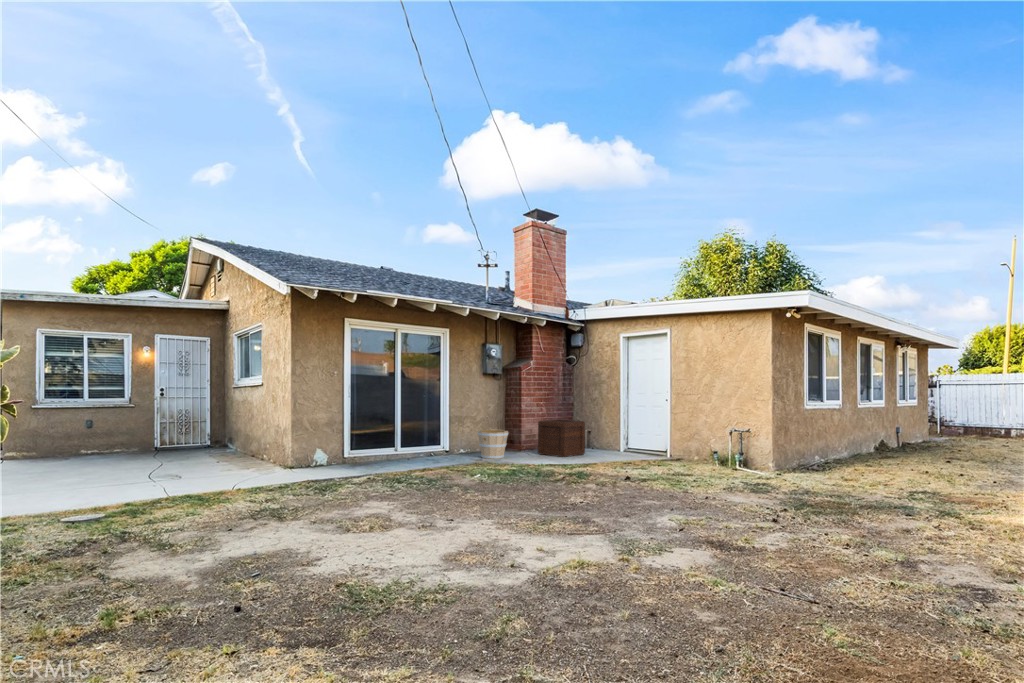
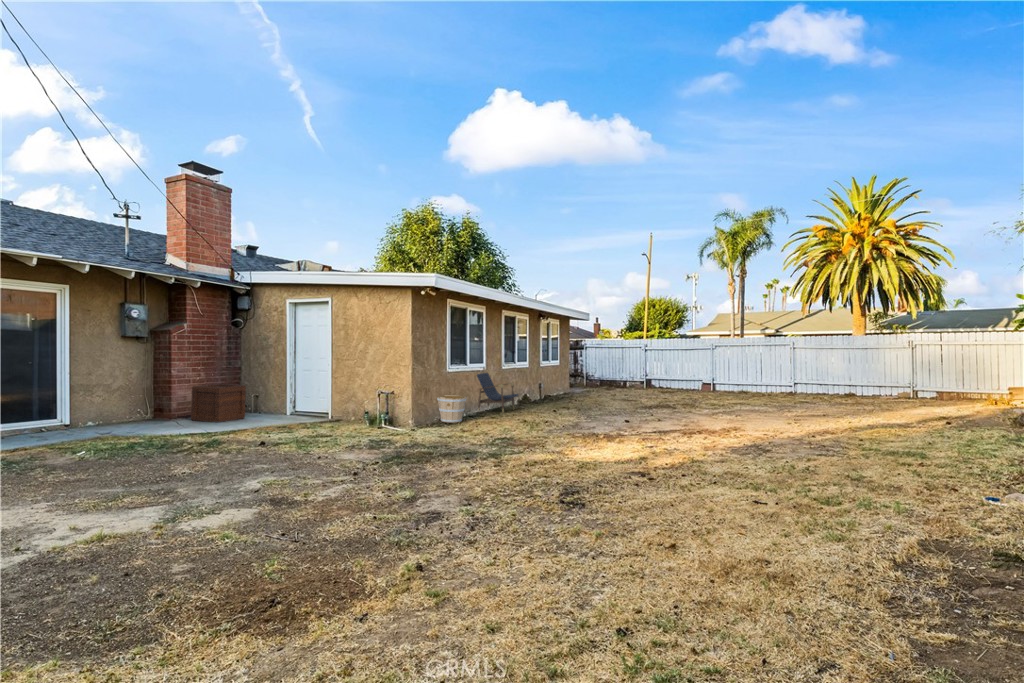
lounge chair: none [834,412,893,462] -> present [477,373,518,412]
wooden bucket: present [478,429,508,459] -> present [437,395,467,423]

